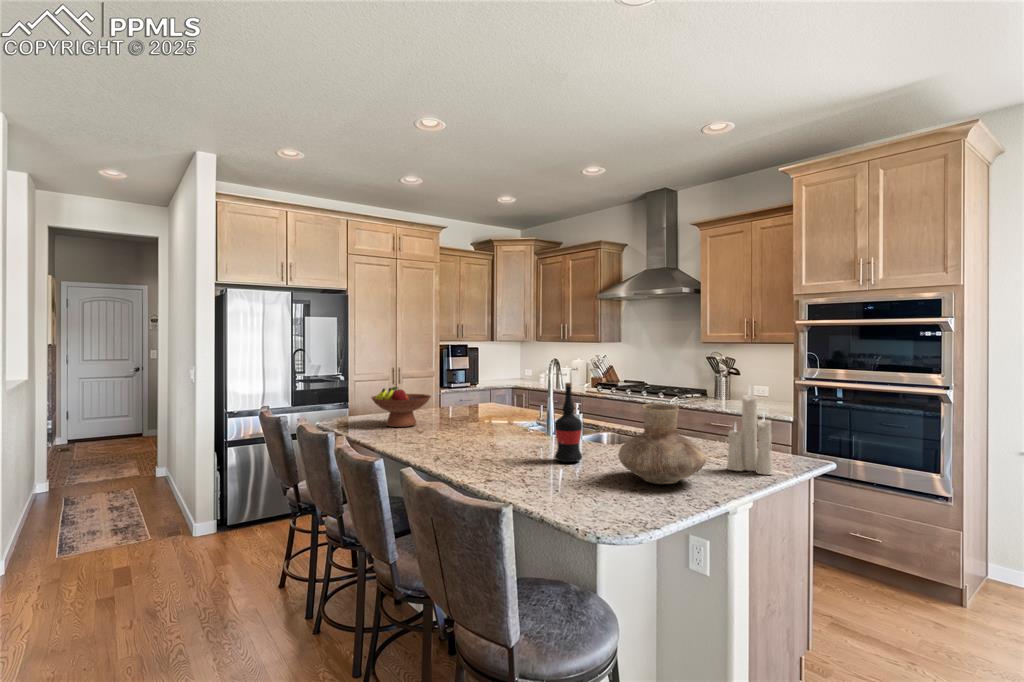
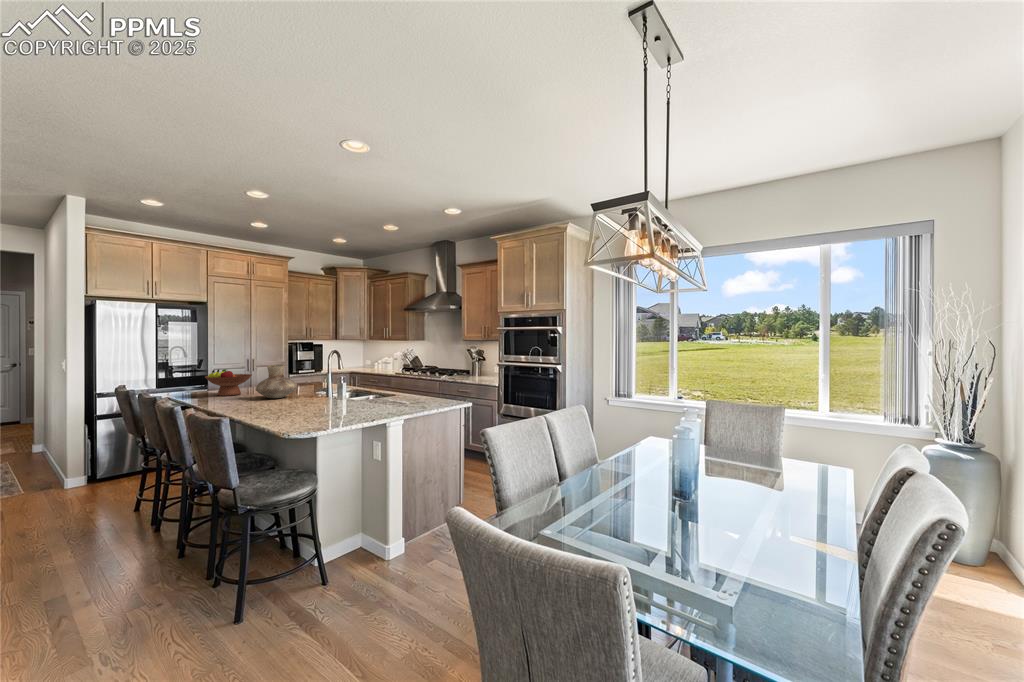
wine bottle: present [555,383,582,462] -> none [309,362,327,408]
candle: present [727,394,773,475] -> none [405,359,427,408]
vase: present [618,403,706,484] -> present [256,365,297,398]

